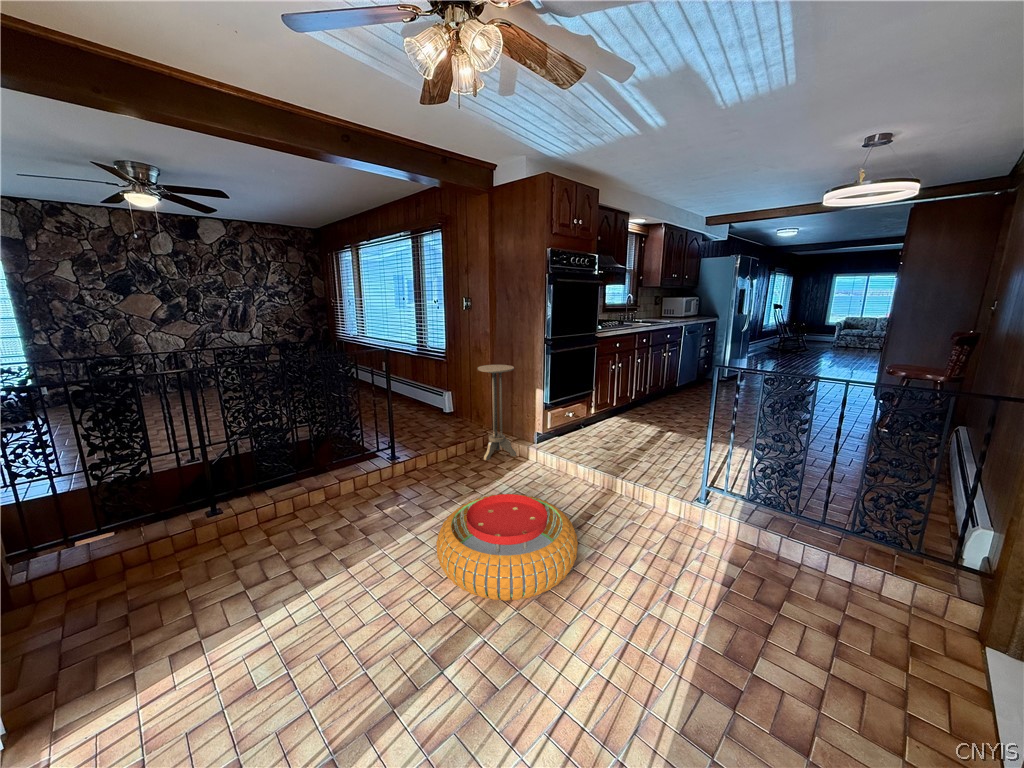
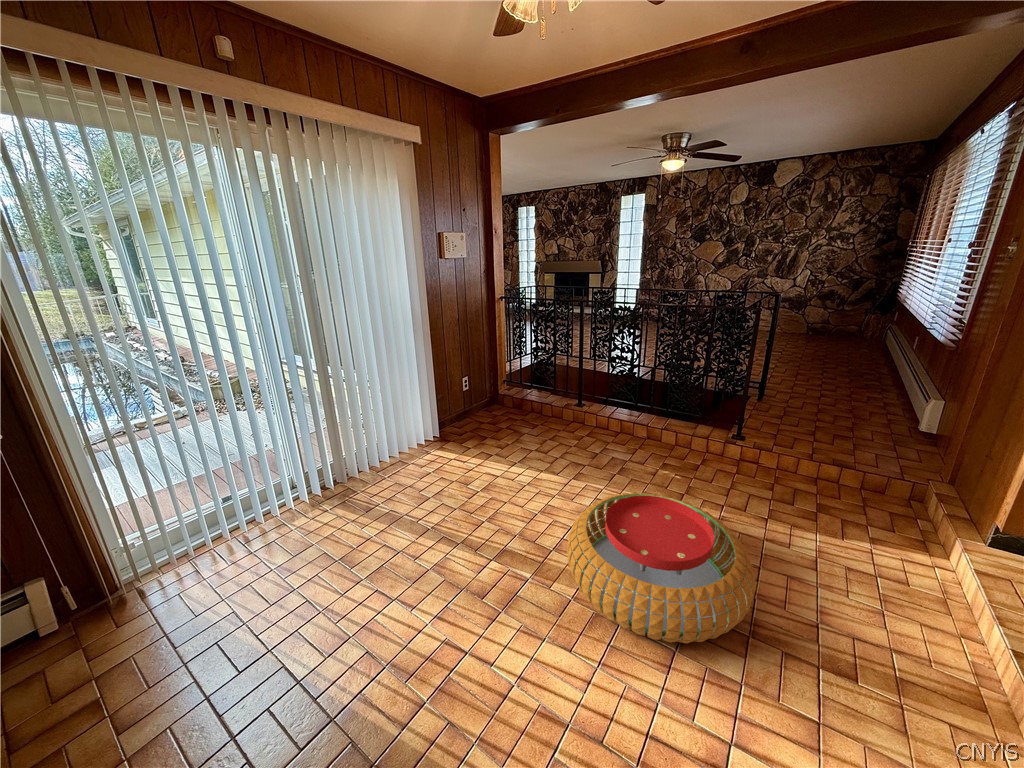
side table: present [478,365,516,460] -> none [867,362,1004,540]

